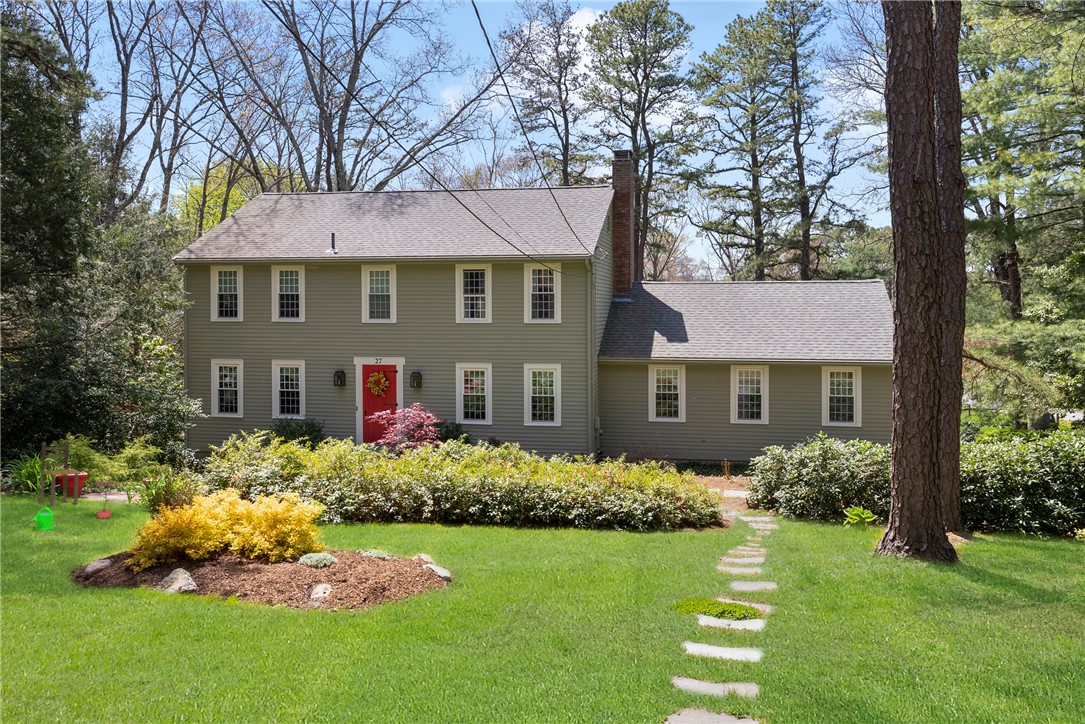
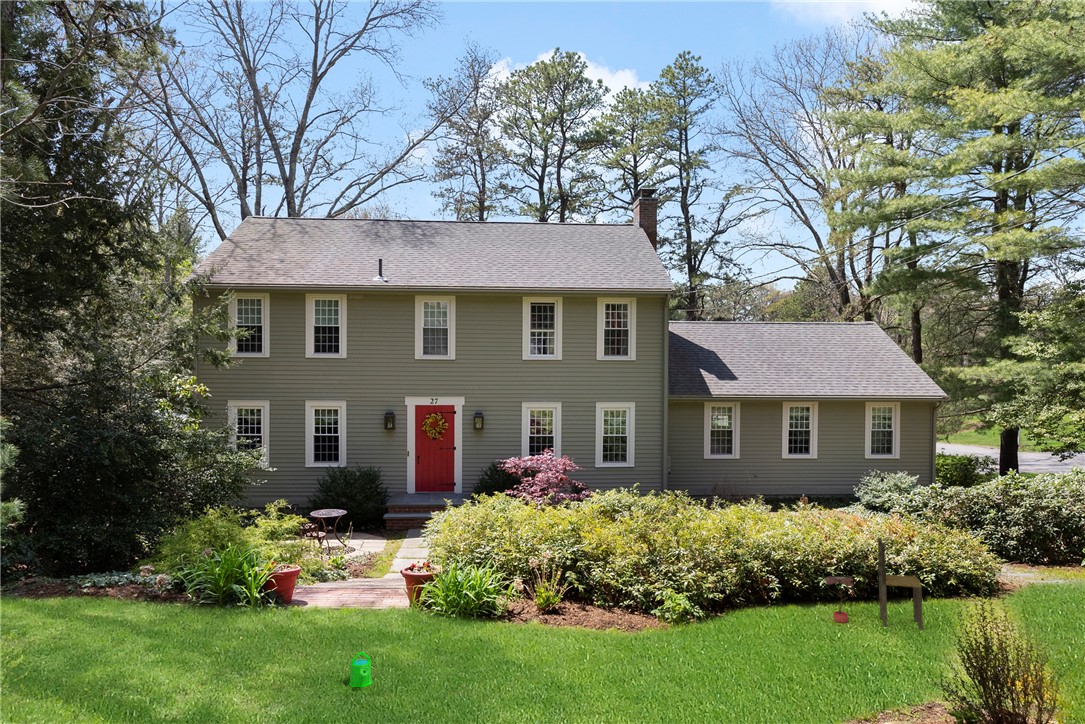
chair: present [40,441,79,507] -> present [878,538,923,630]
potted plant: present [90,481,120,519] -> present [825,577,854,623]

